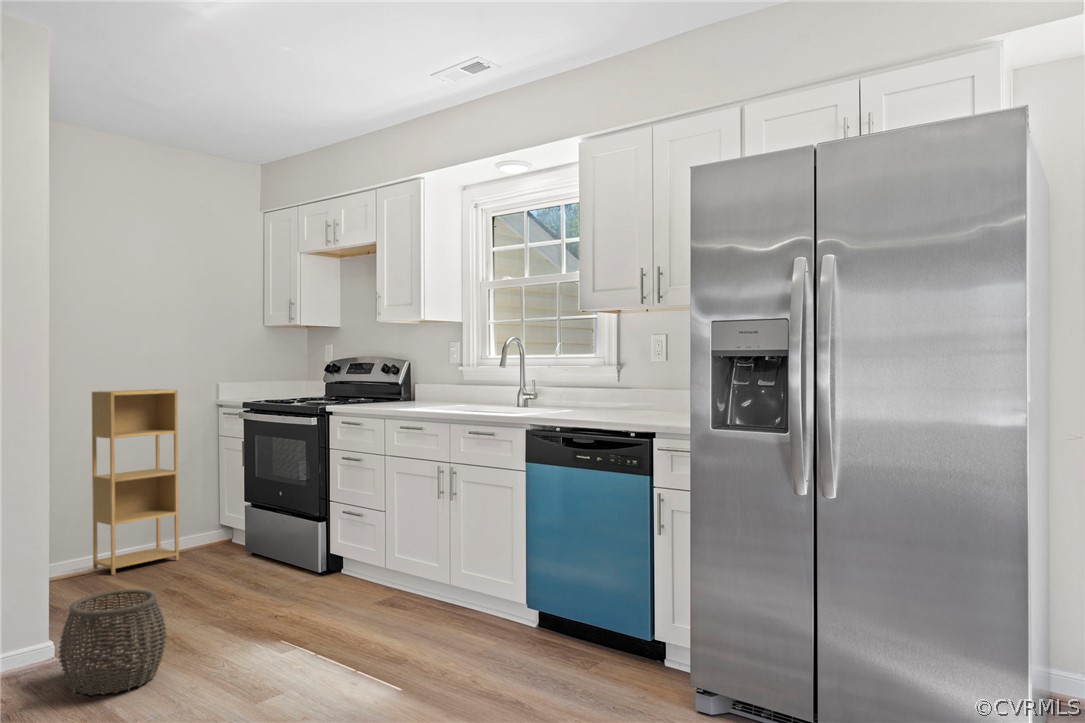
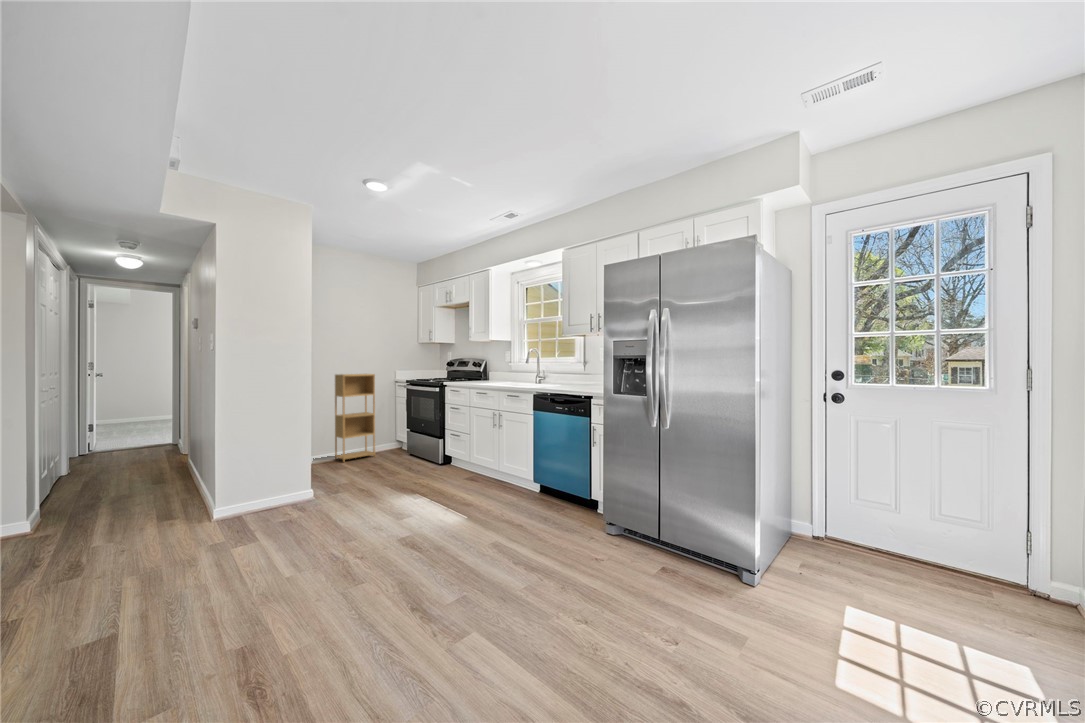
woven basket: present [59,589,167,695] -> none [312,466,361,514]

